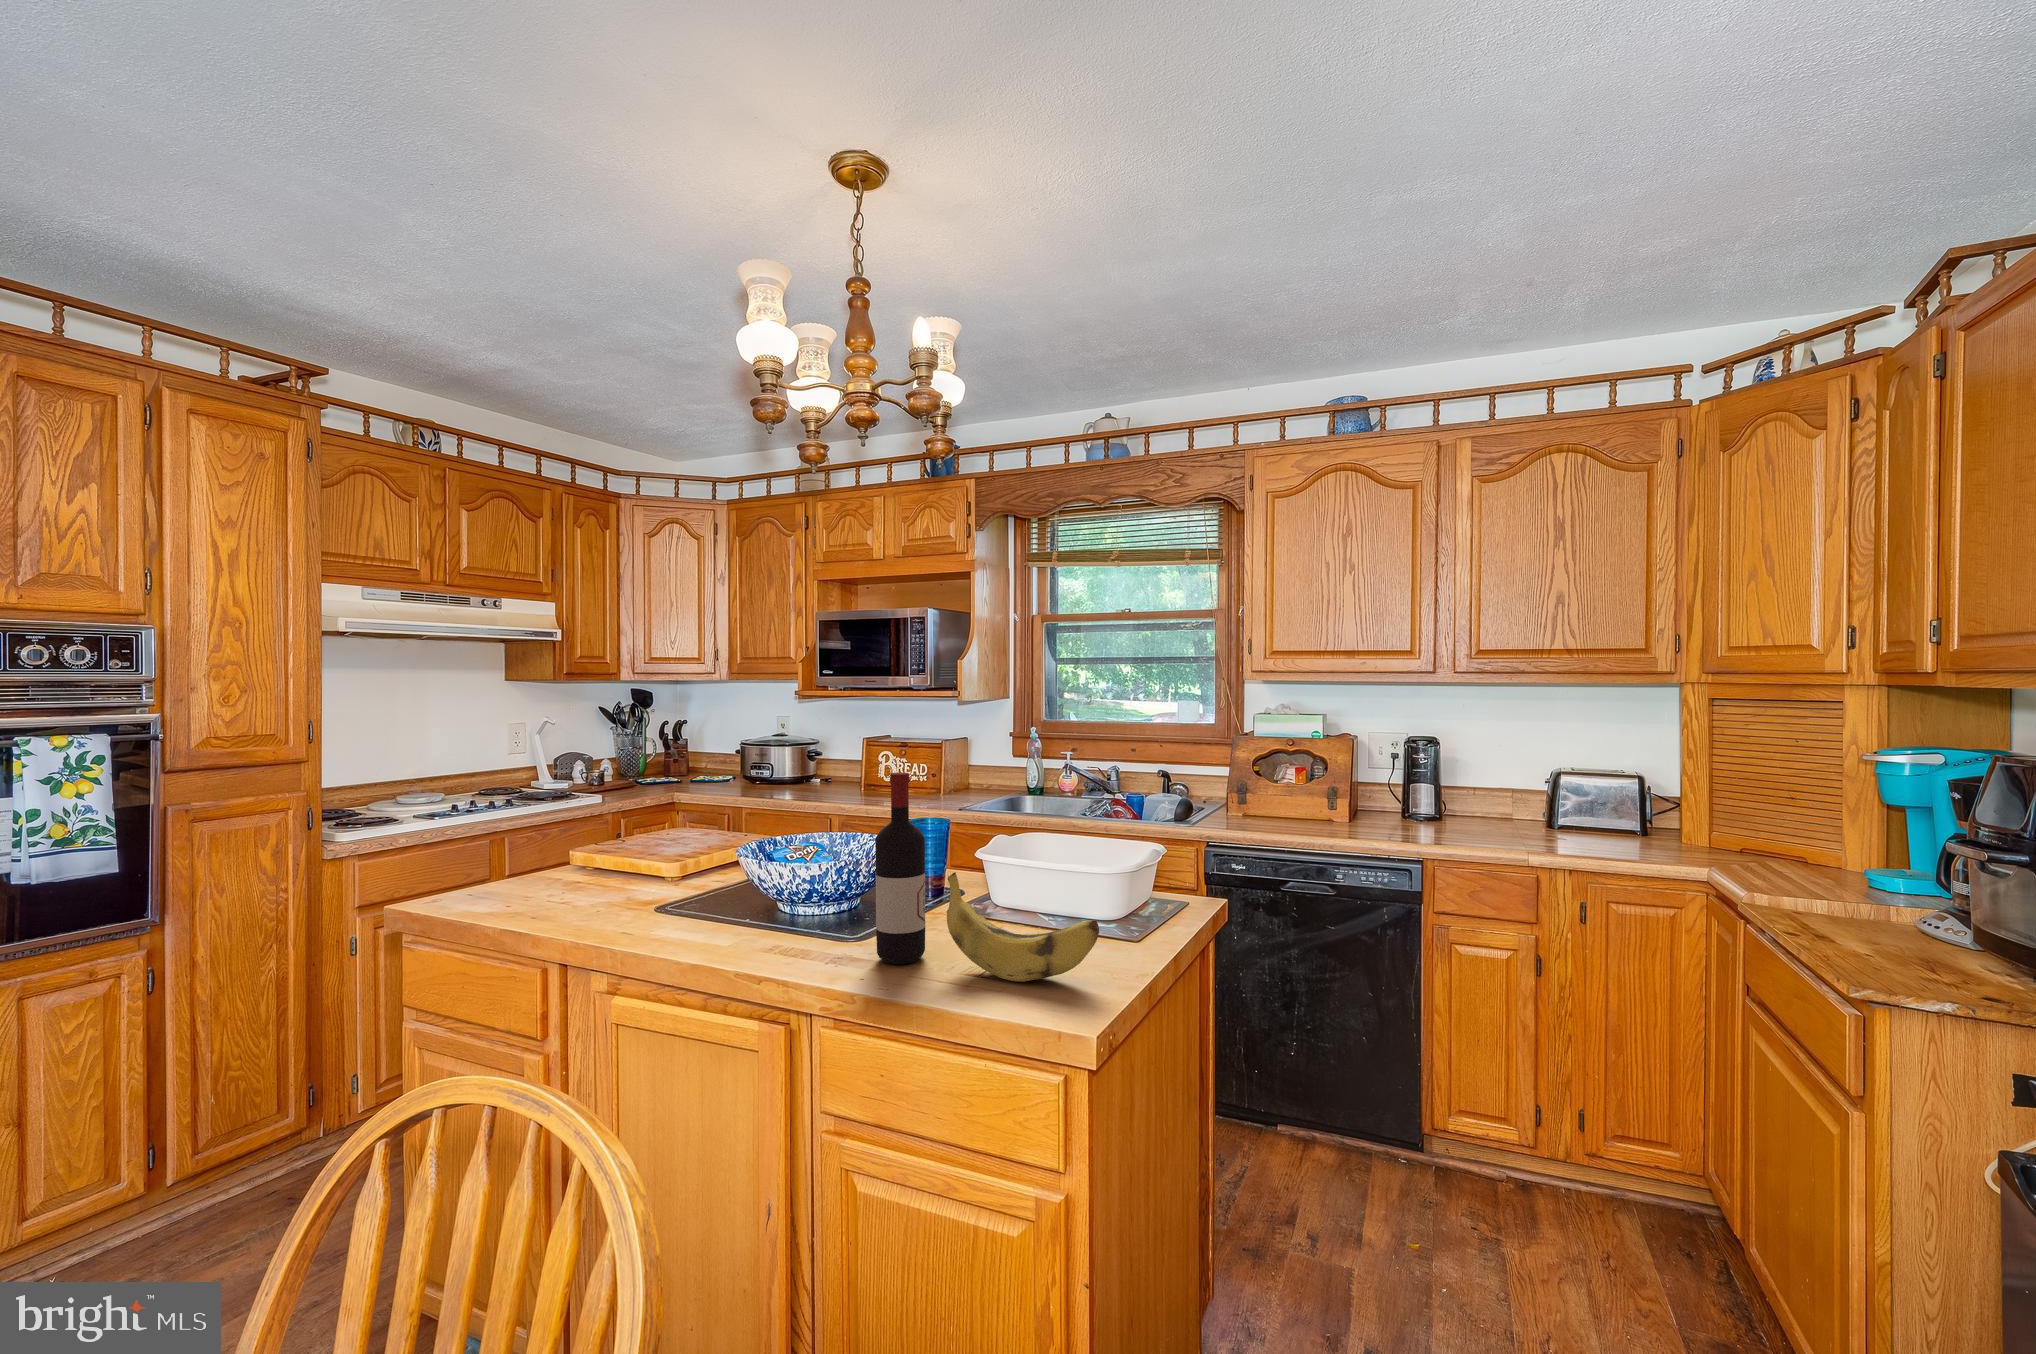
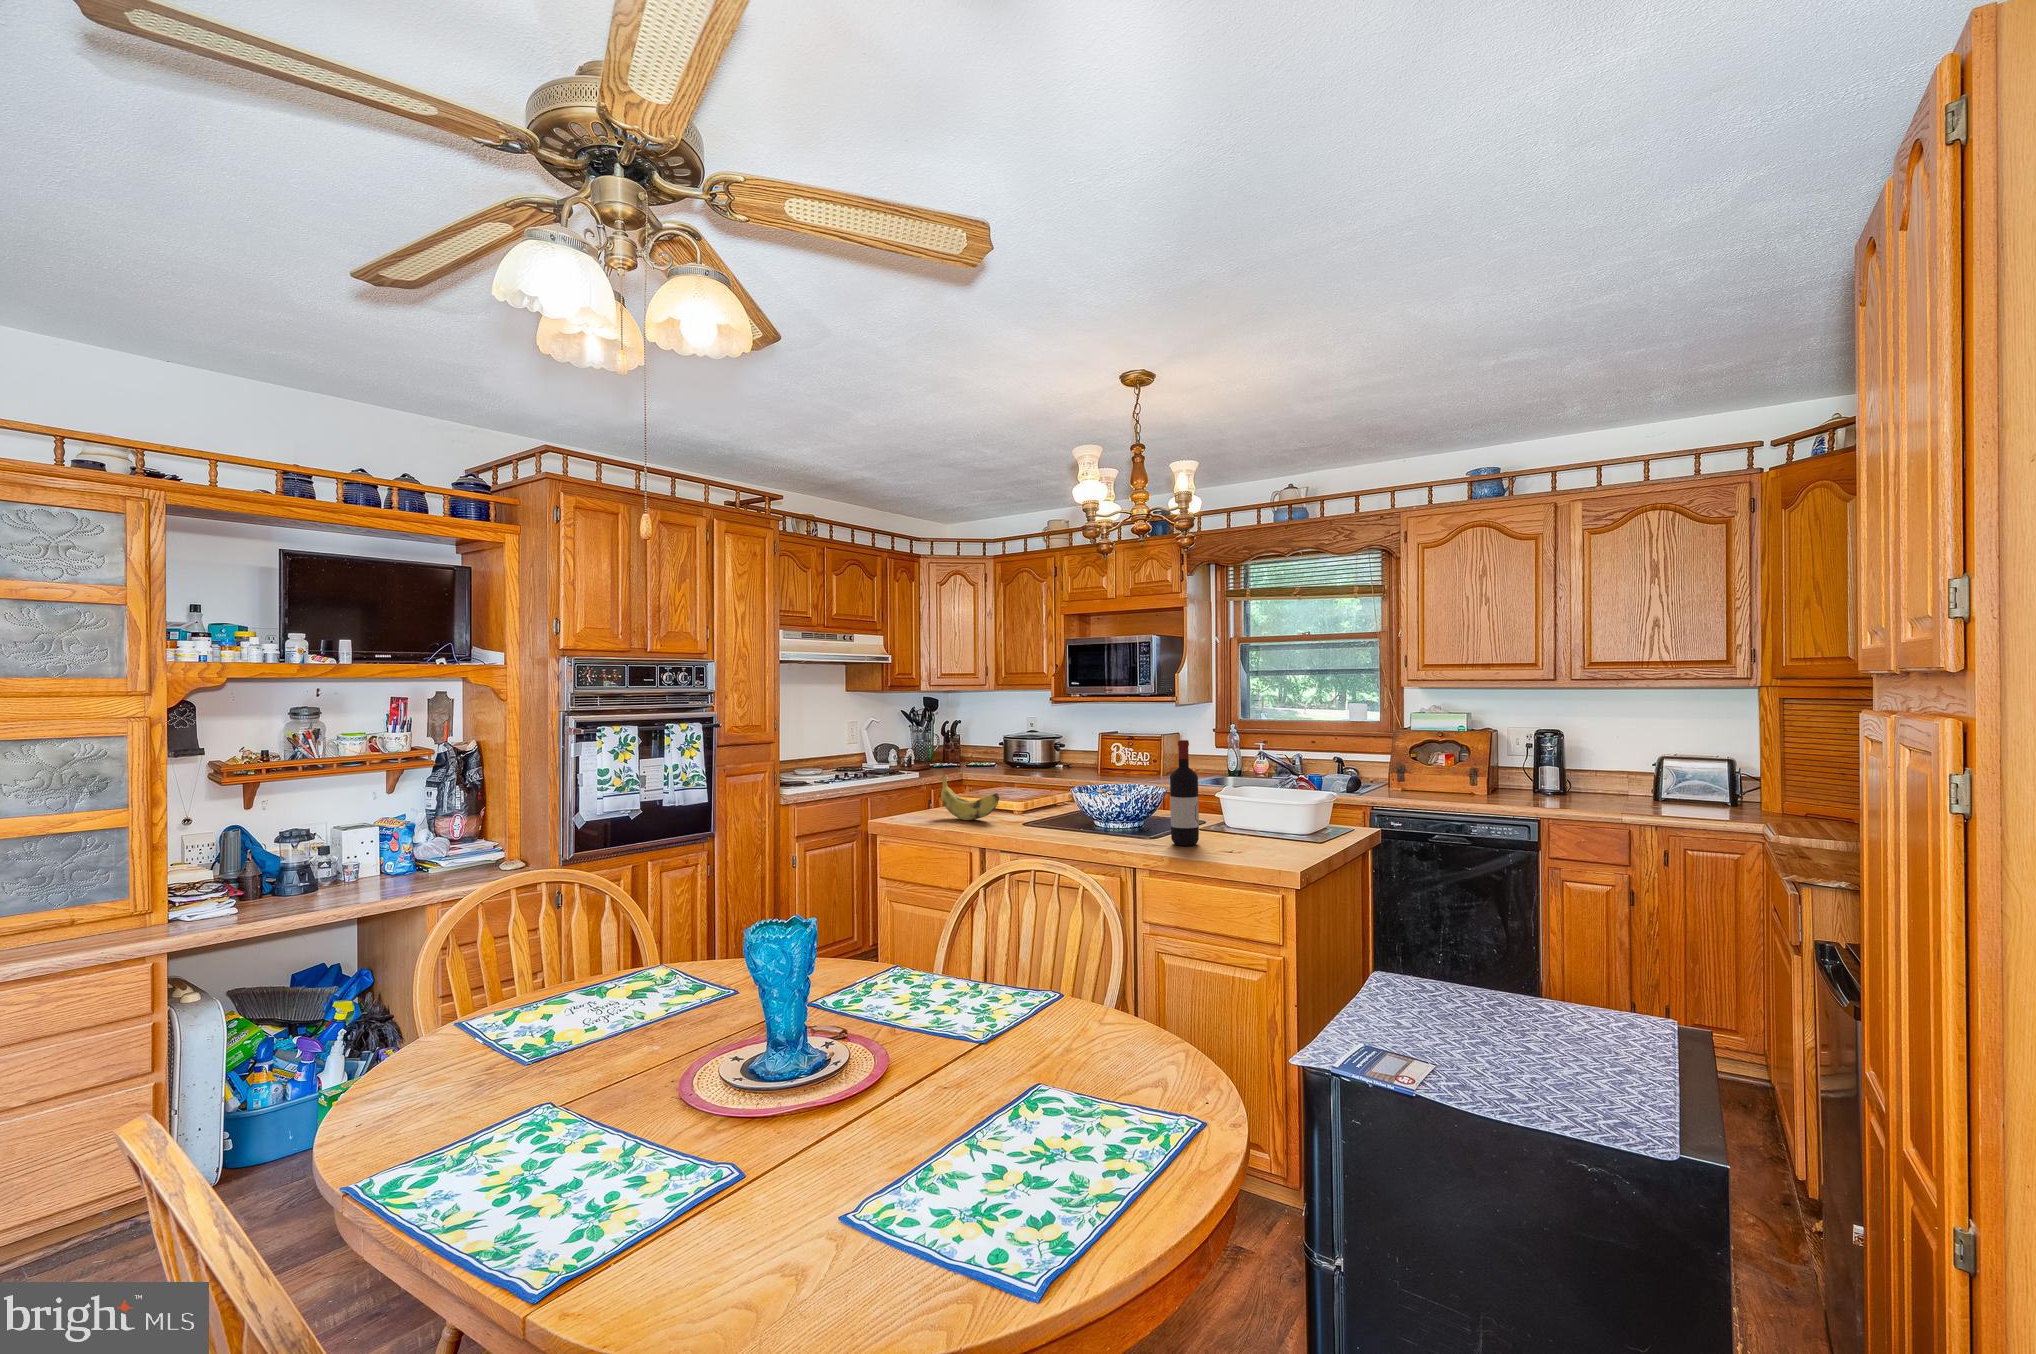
banana: present [947,872,1099,982] -> present [941,775,999,820]

